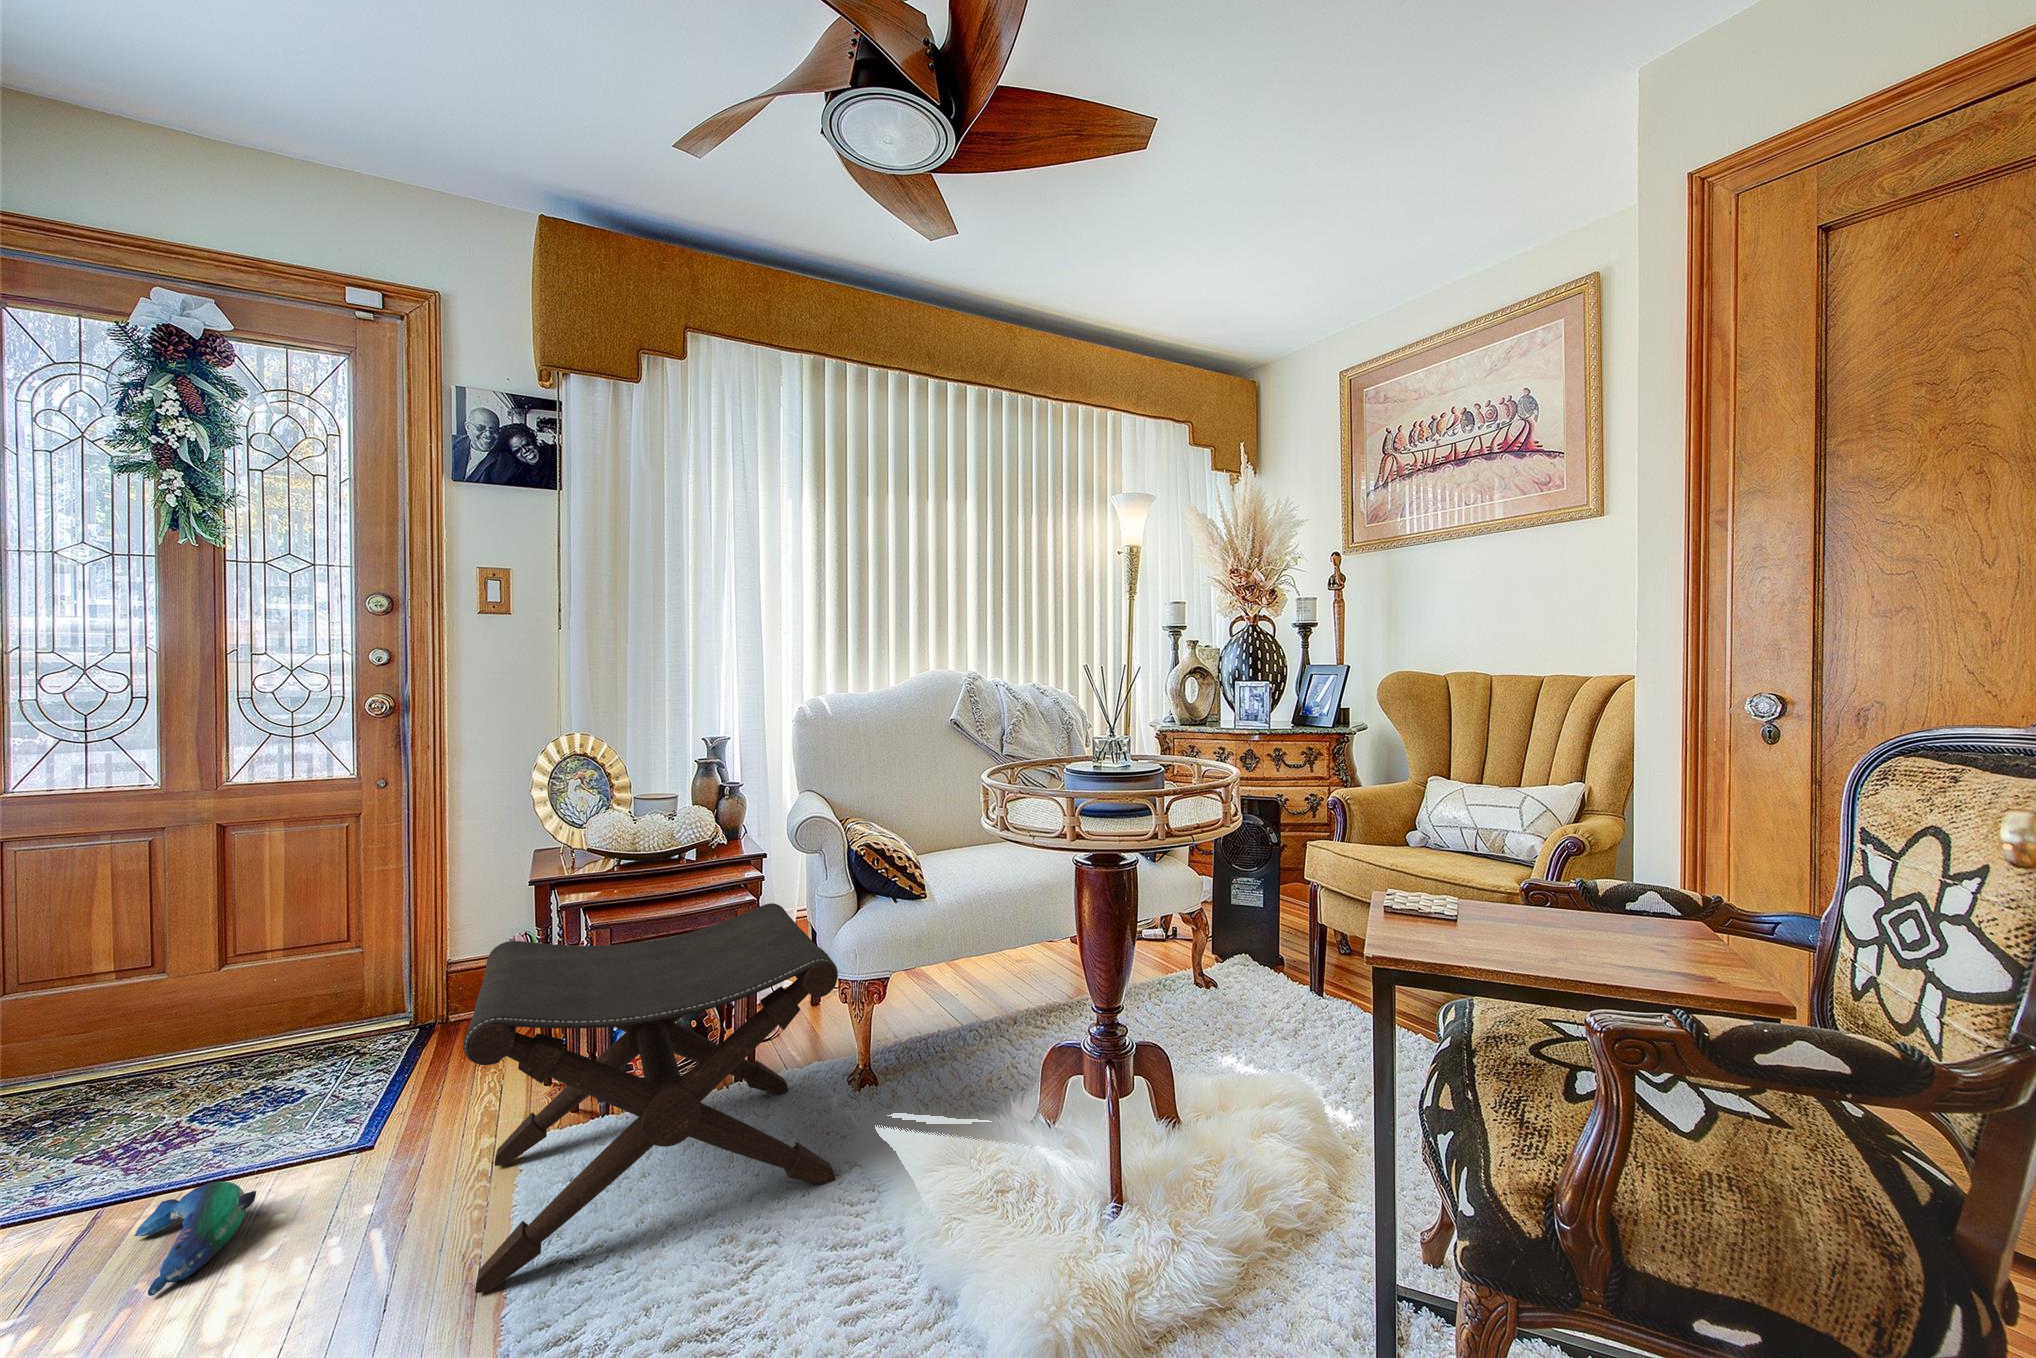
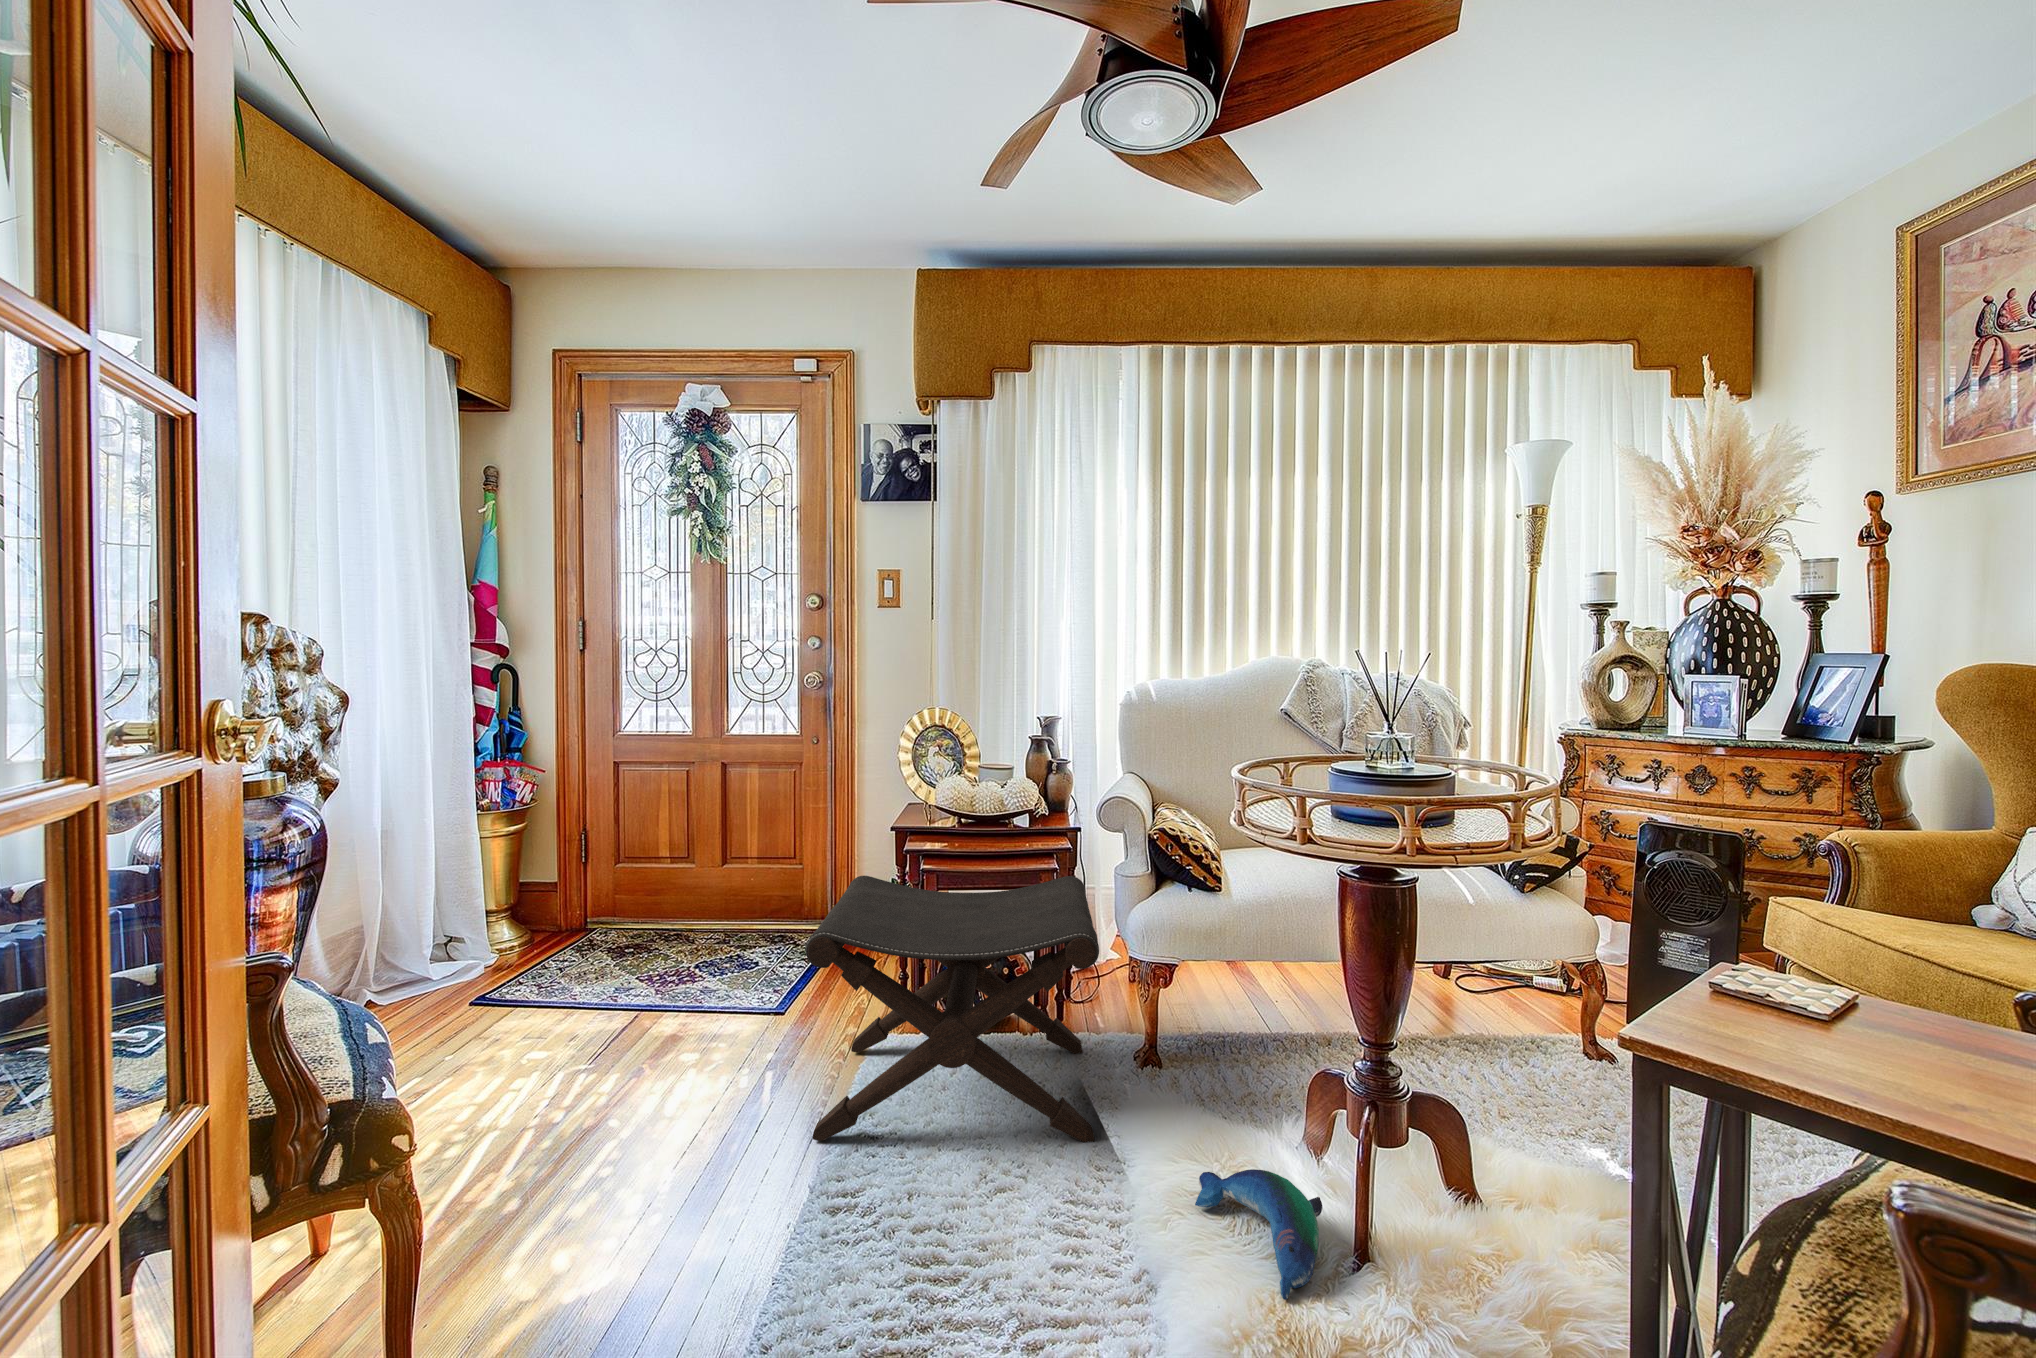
plush toy: present [135,1181,256,1296] -> present [1195,1169,1322,1300]

